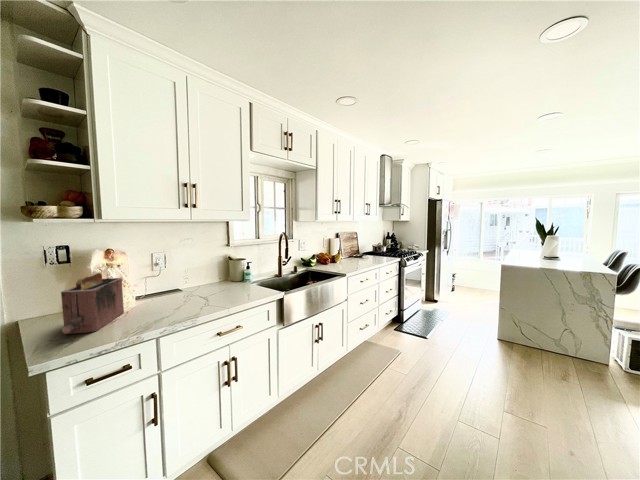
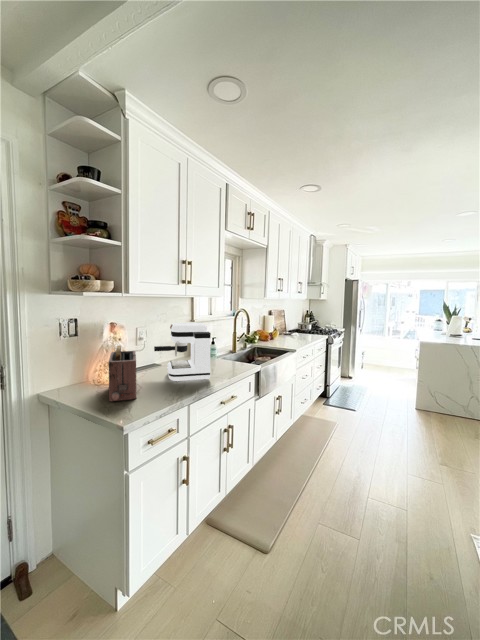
coffee maker: none [154,248,214,311] -> present [154,323,211,382]

